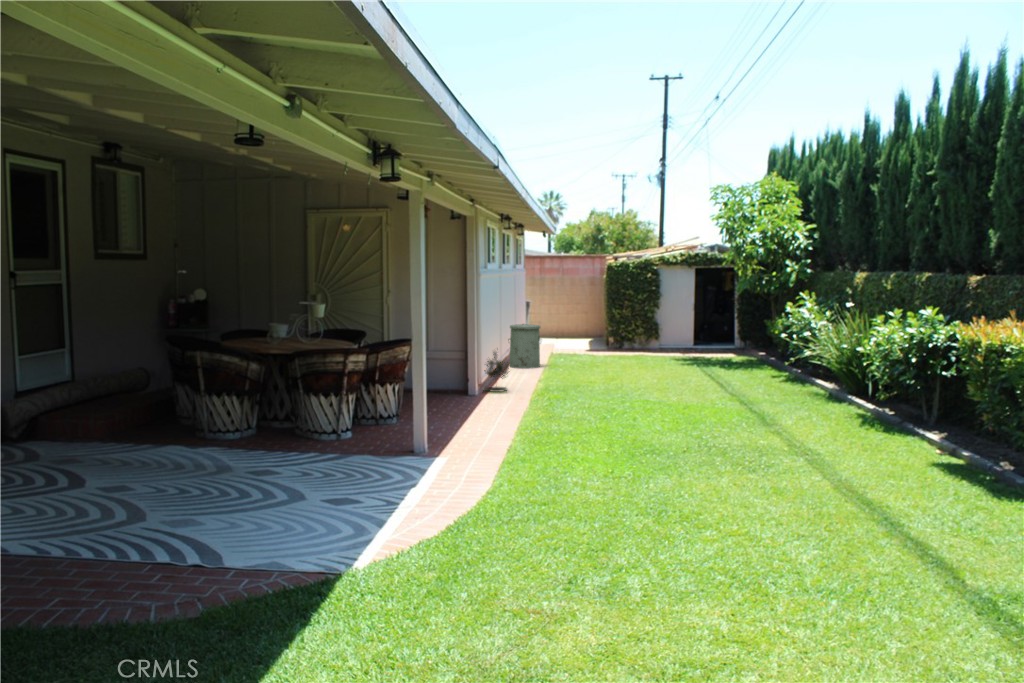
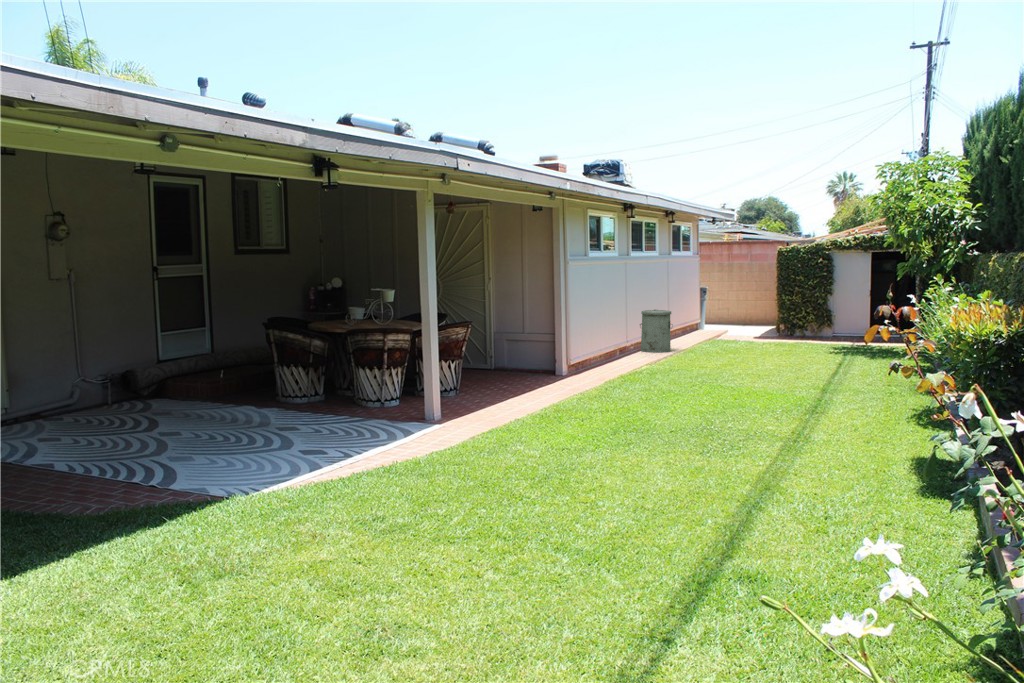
potted tree: present [484,352,509,392] -> none [574,331,602,373]

